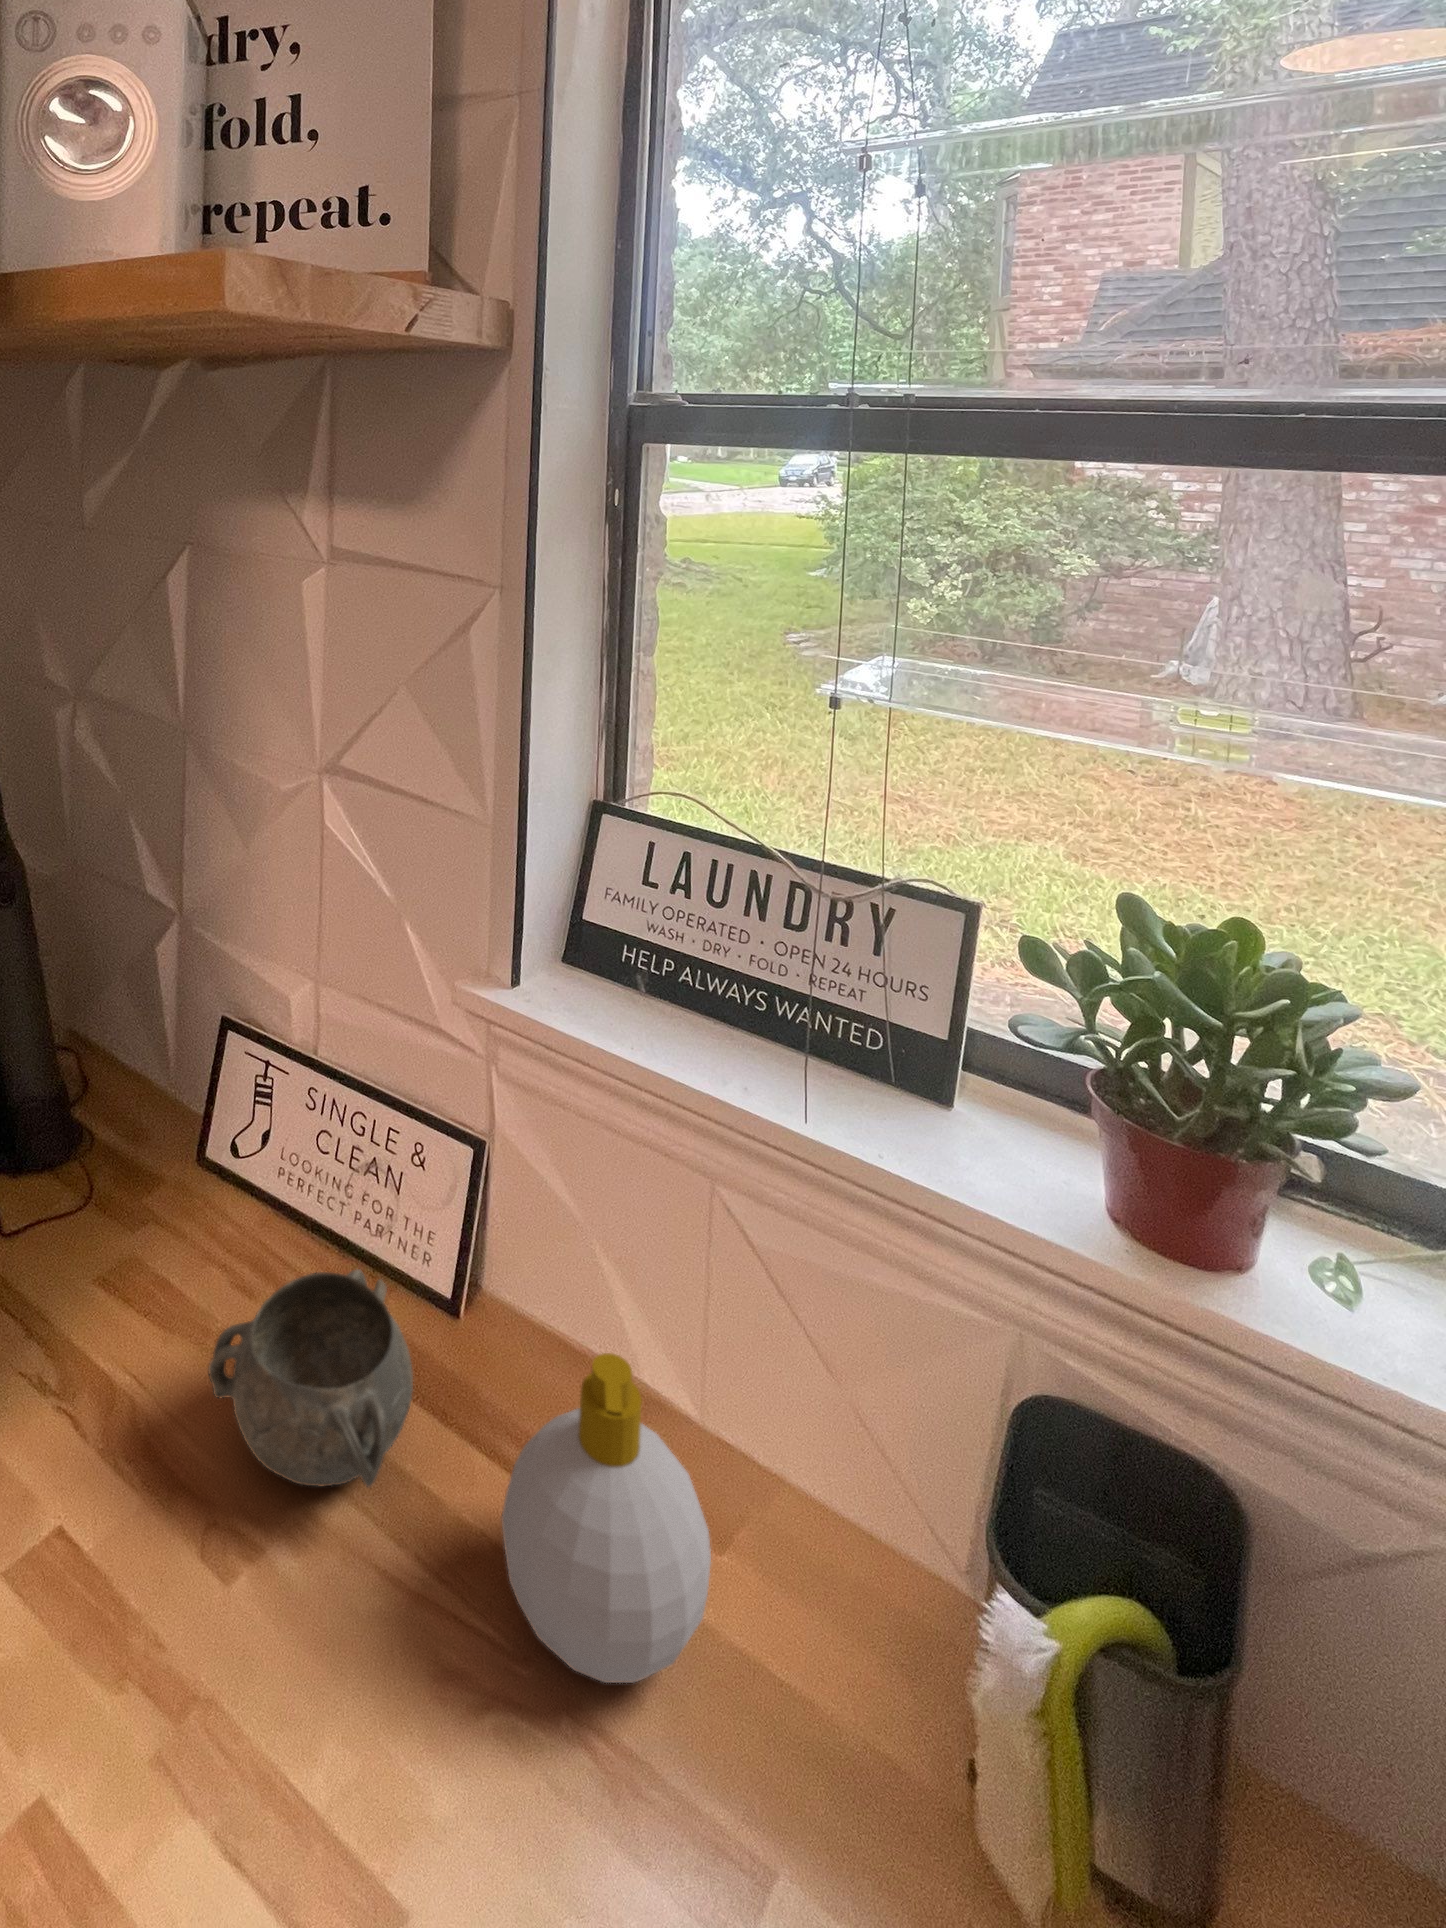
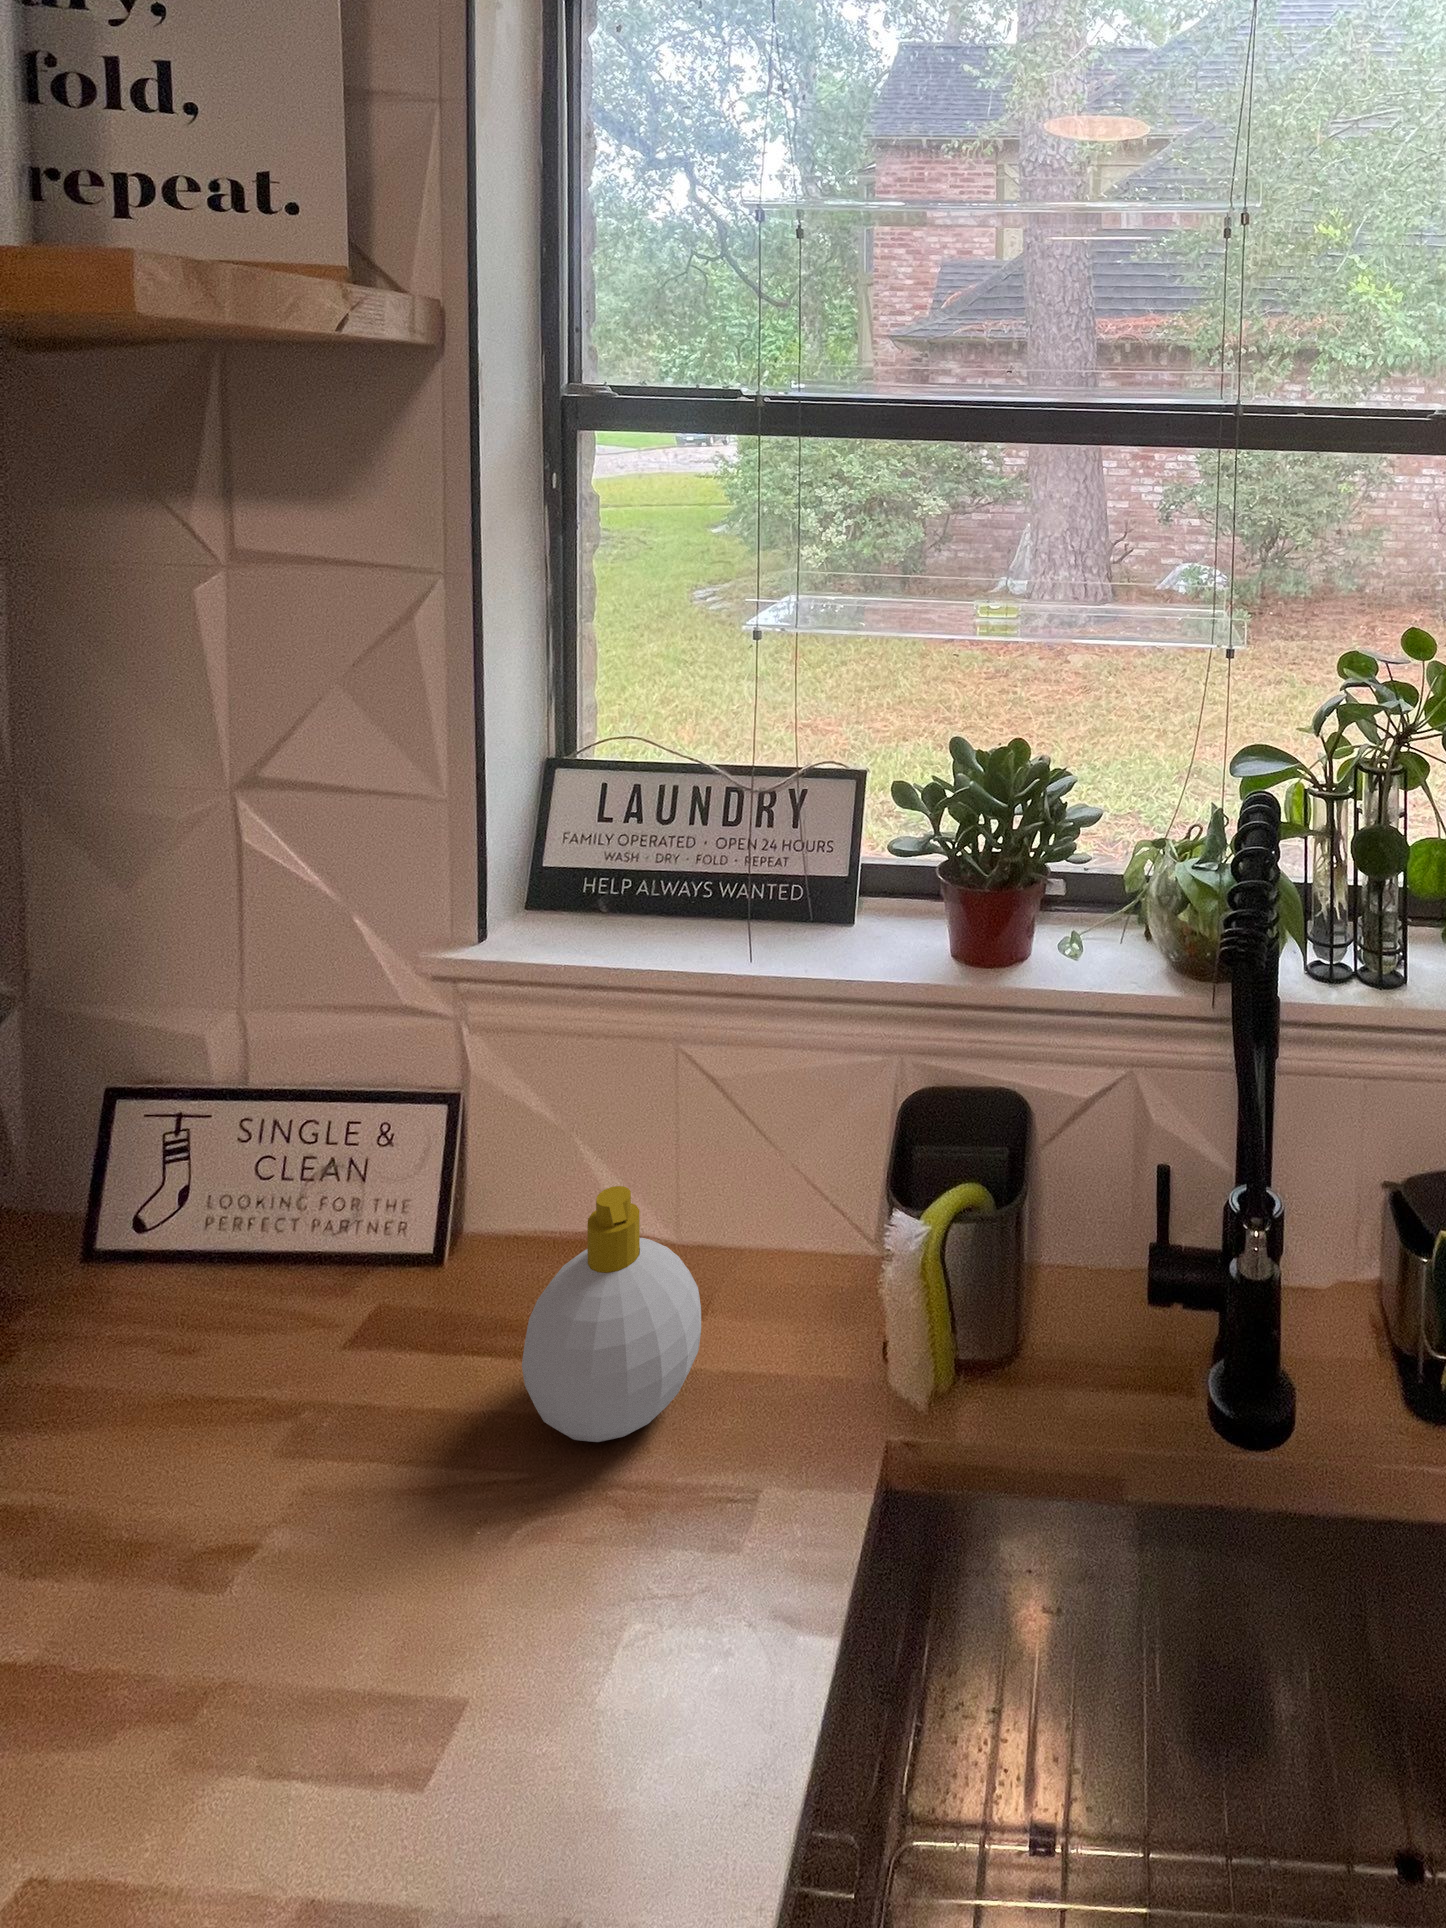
decorative bowl: present [208,1269,413,1487] -> none [178,1246,415,1454]

